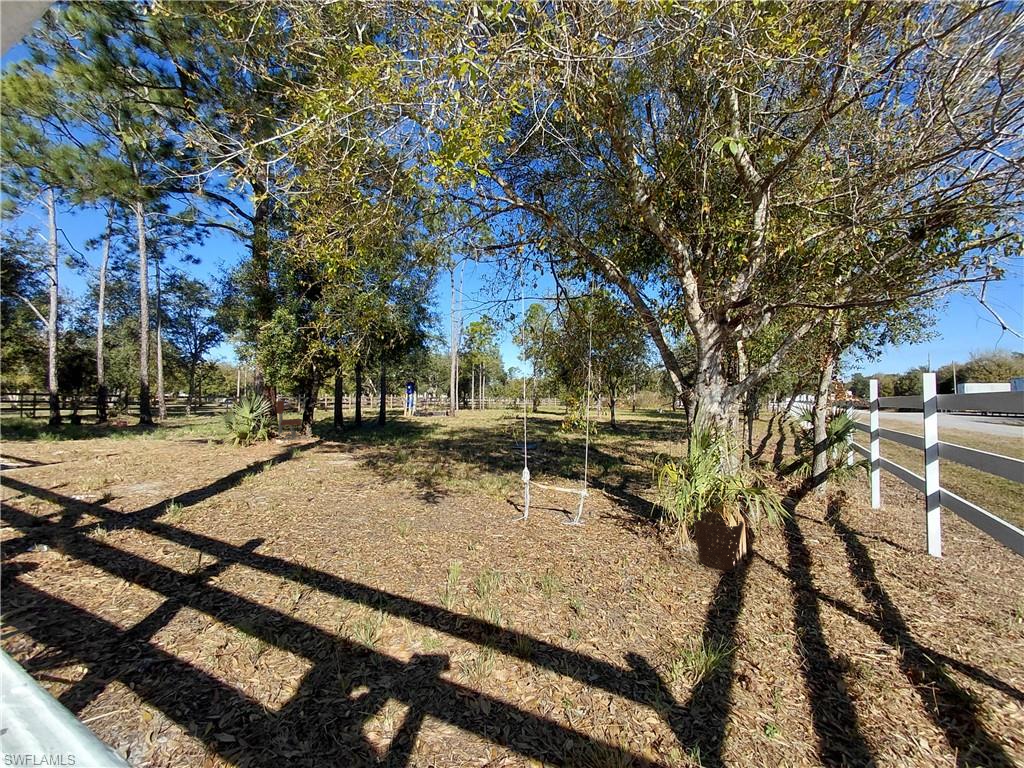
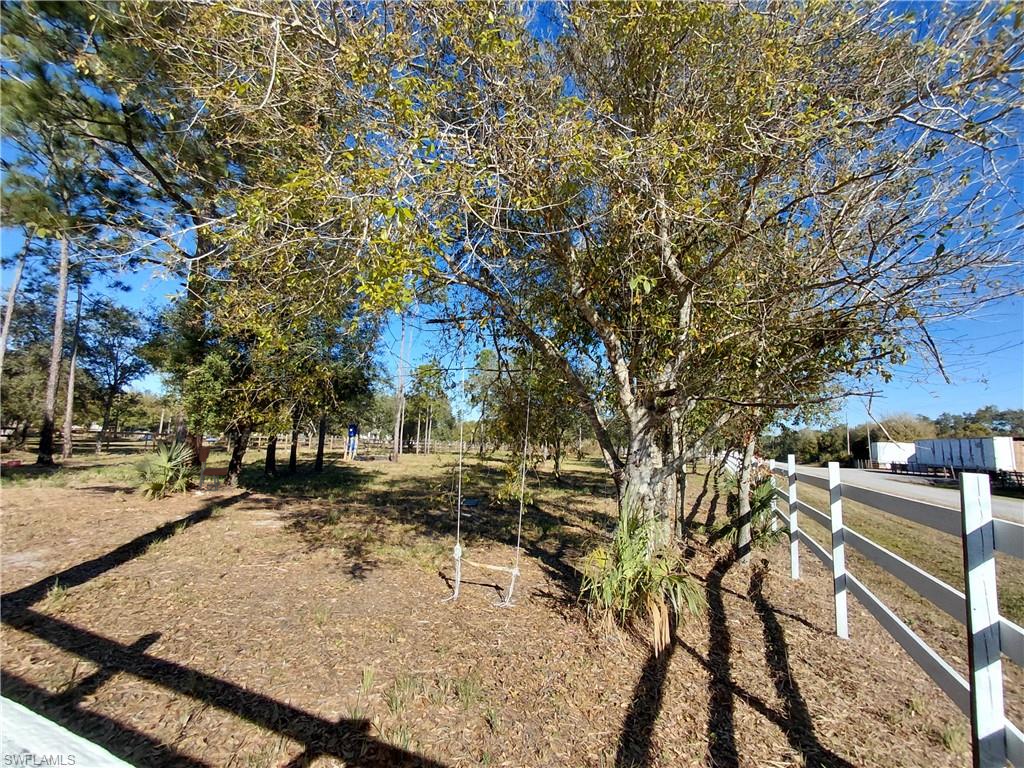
basket: present [693,512,744,570] -> none [621,597,668,660]

